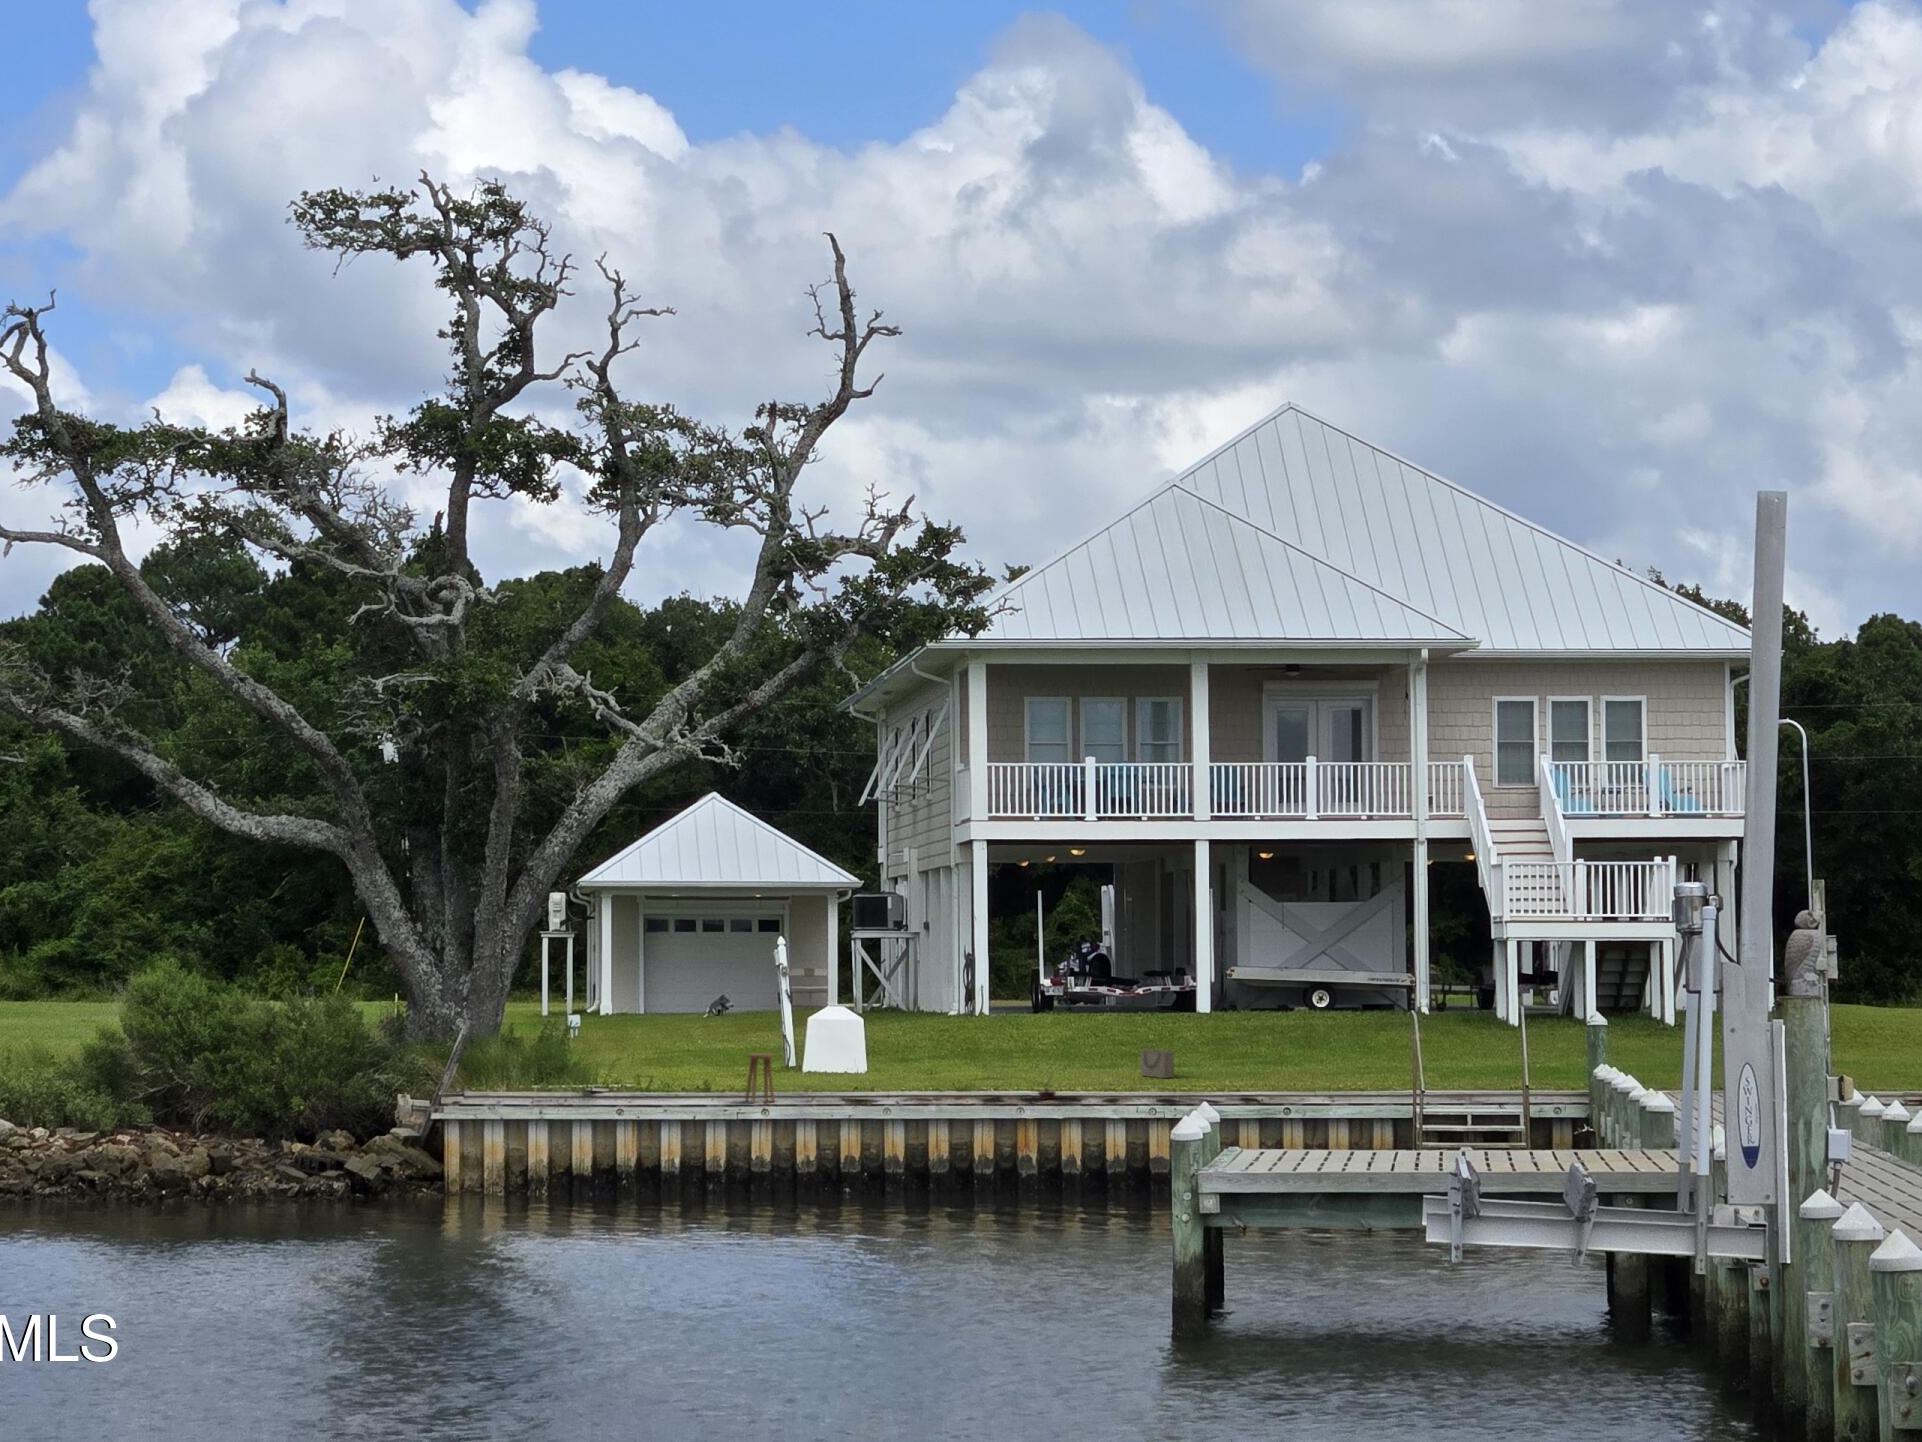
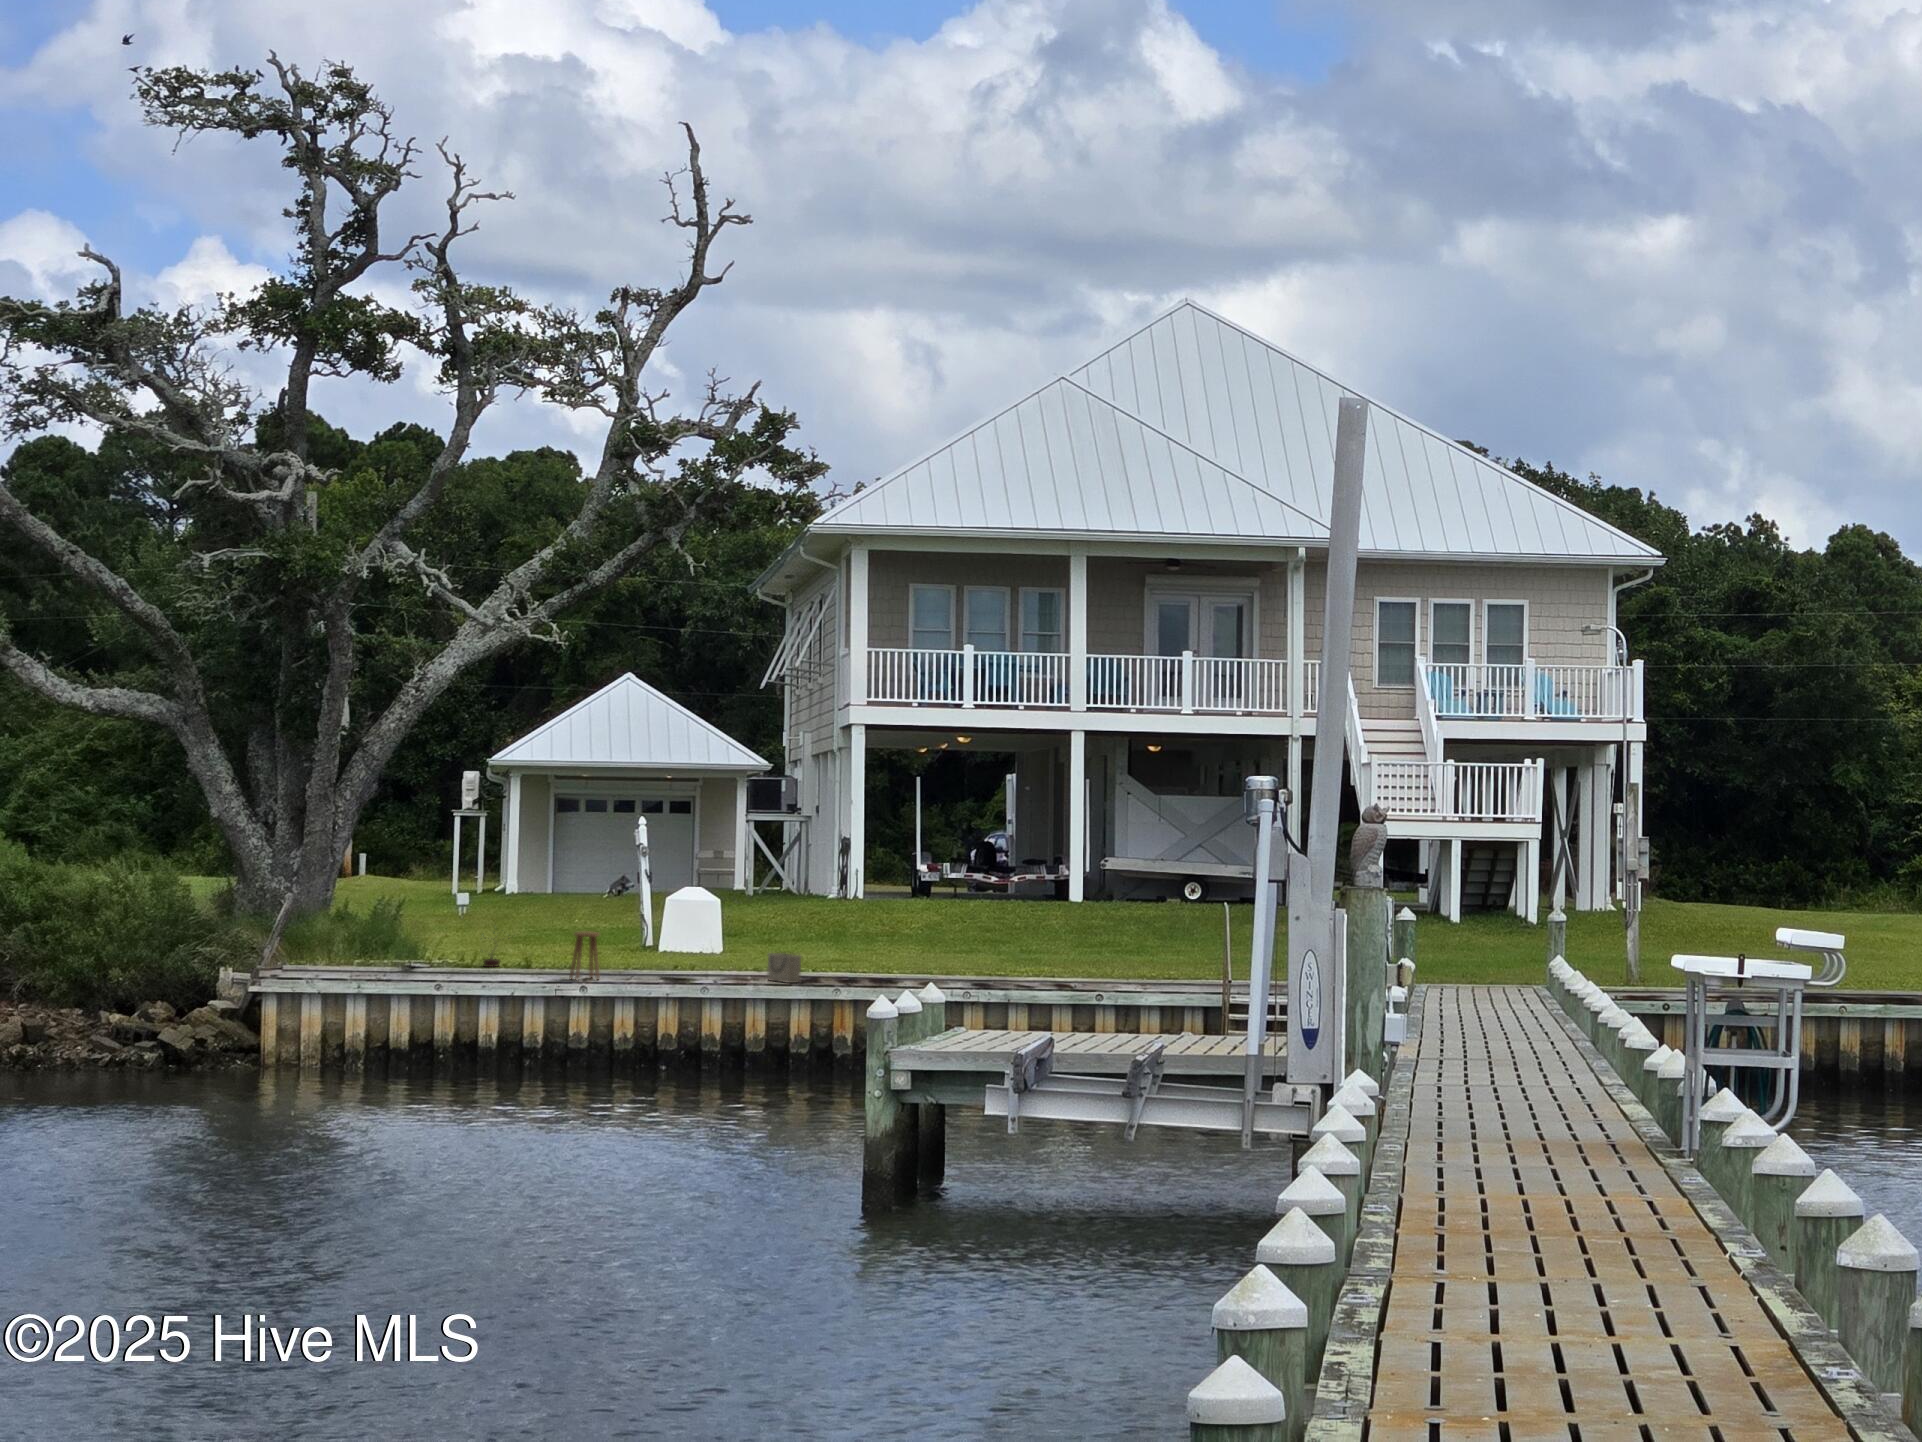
basket: present [1141,1049,1174,1078] -> present [767,953,801,983]
potted plant: present [1037,1066,1055,1099] -> present [482,934,509,967]

